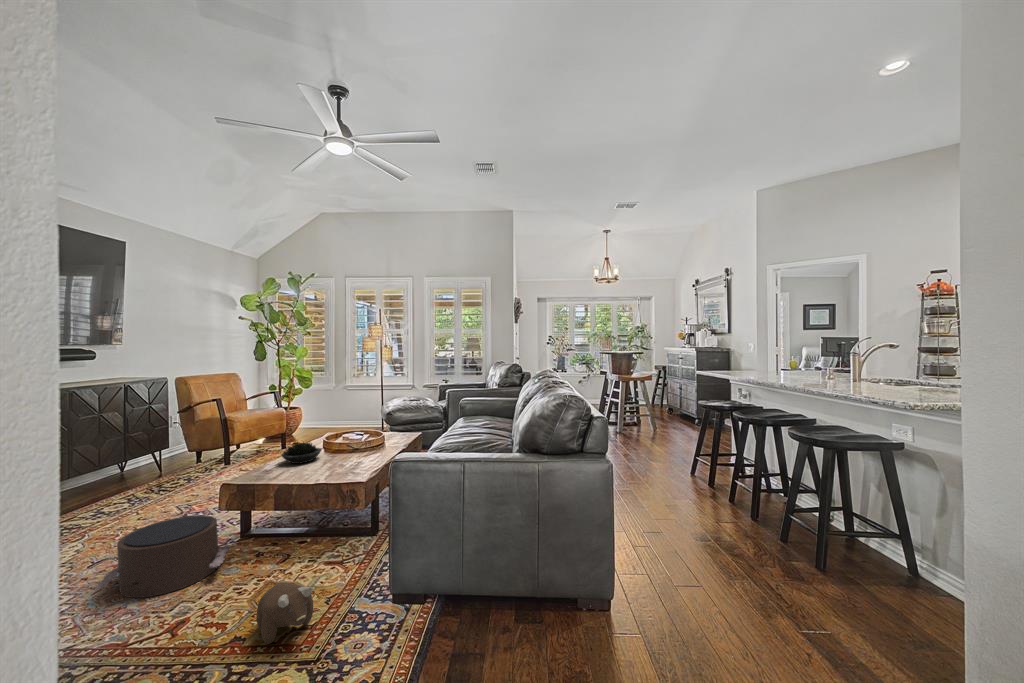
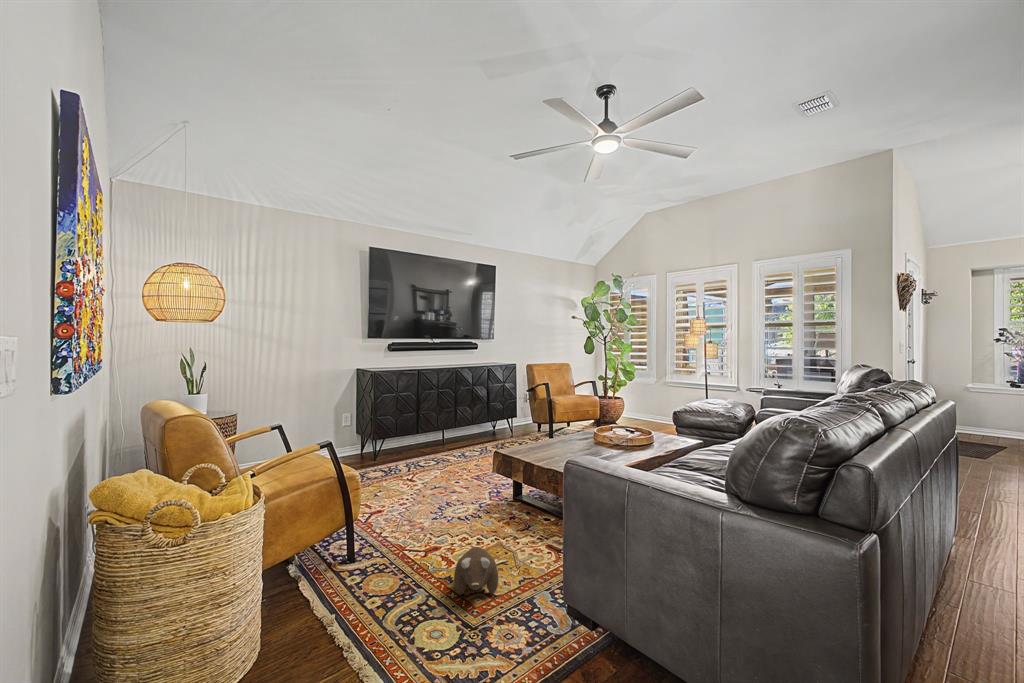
succulent plant: present [281,442,321,464] -> none [549,428,584,449]
pouf: present [96,515,229,598] -> none [411,469,494,524]

